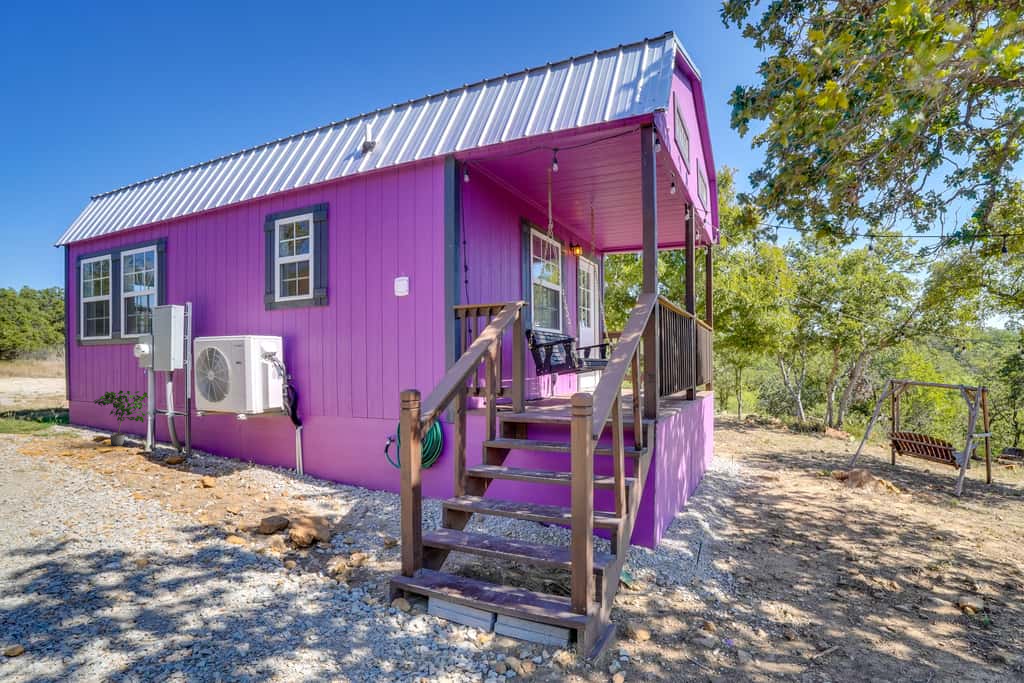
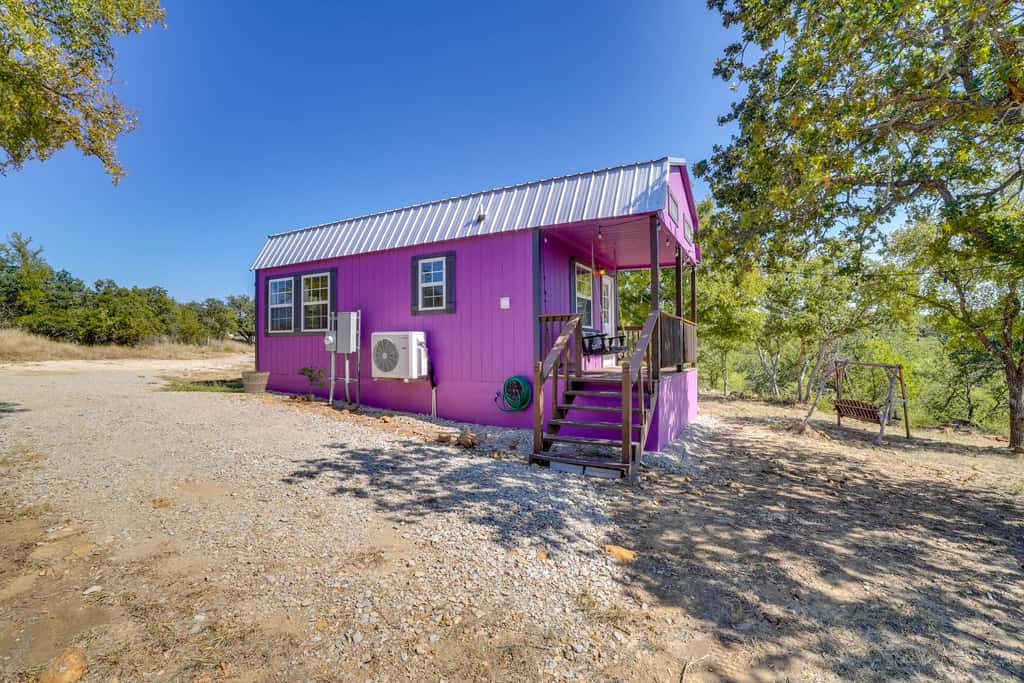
wooden bucket: none [28,396,78,431] -> present [241,370,270,393]

